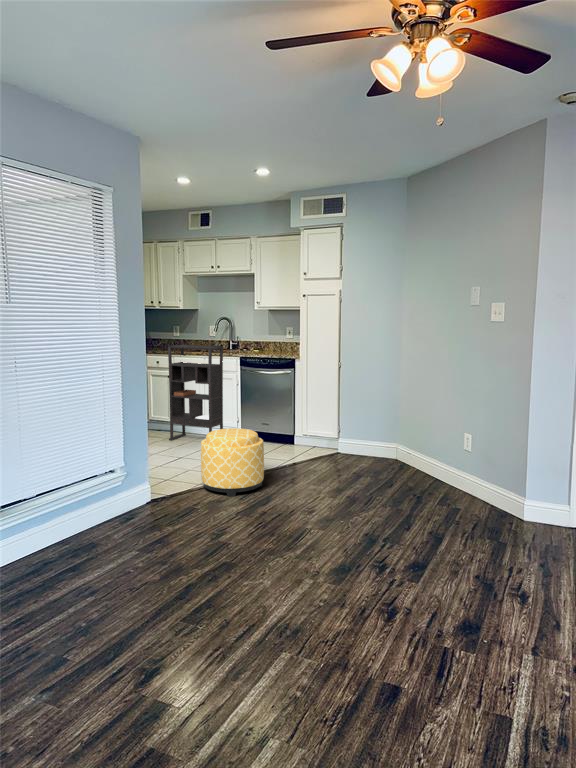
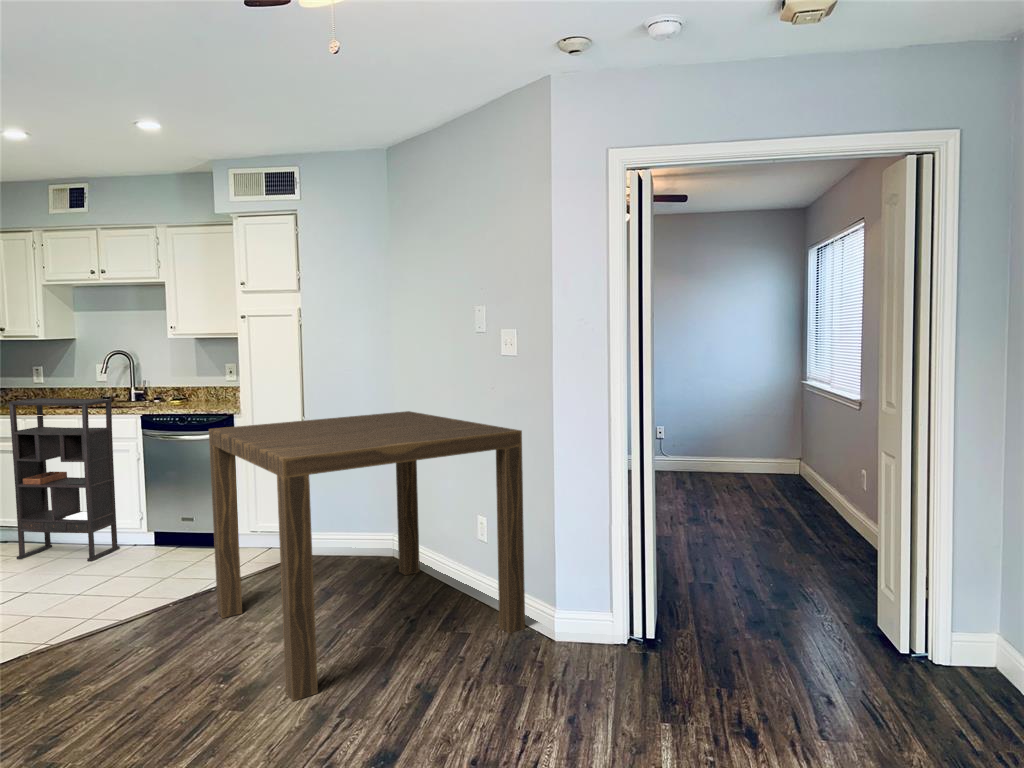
dining table: none [293,360,507,530] -> present [209,411,525,701]
ottoman: present [201,428,264,496] -> none [39,540,162,662]

